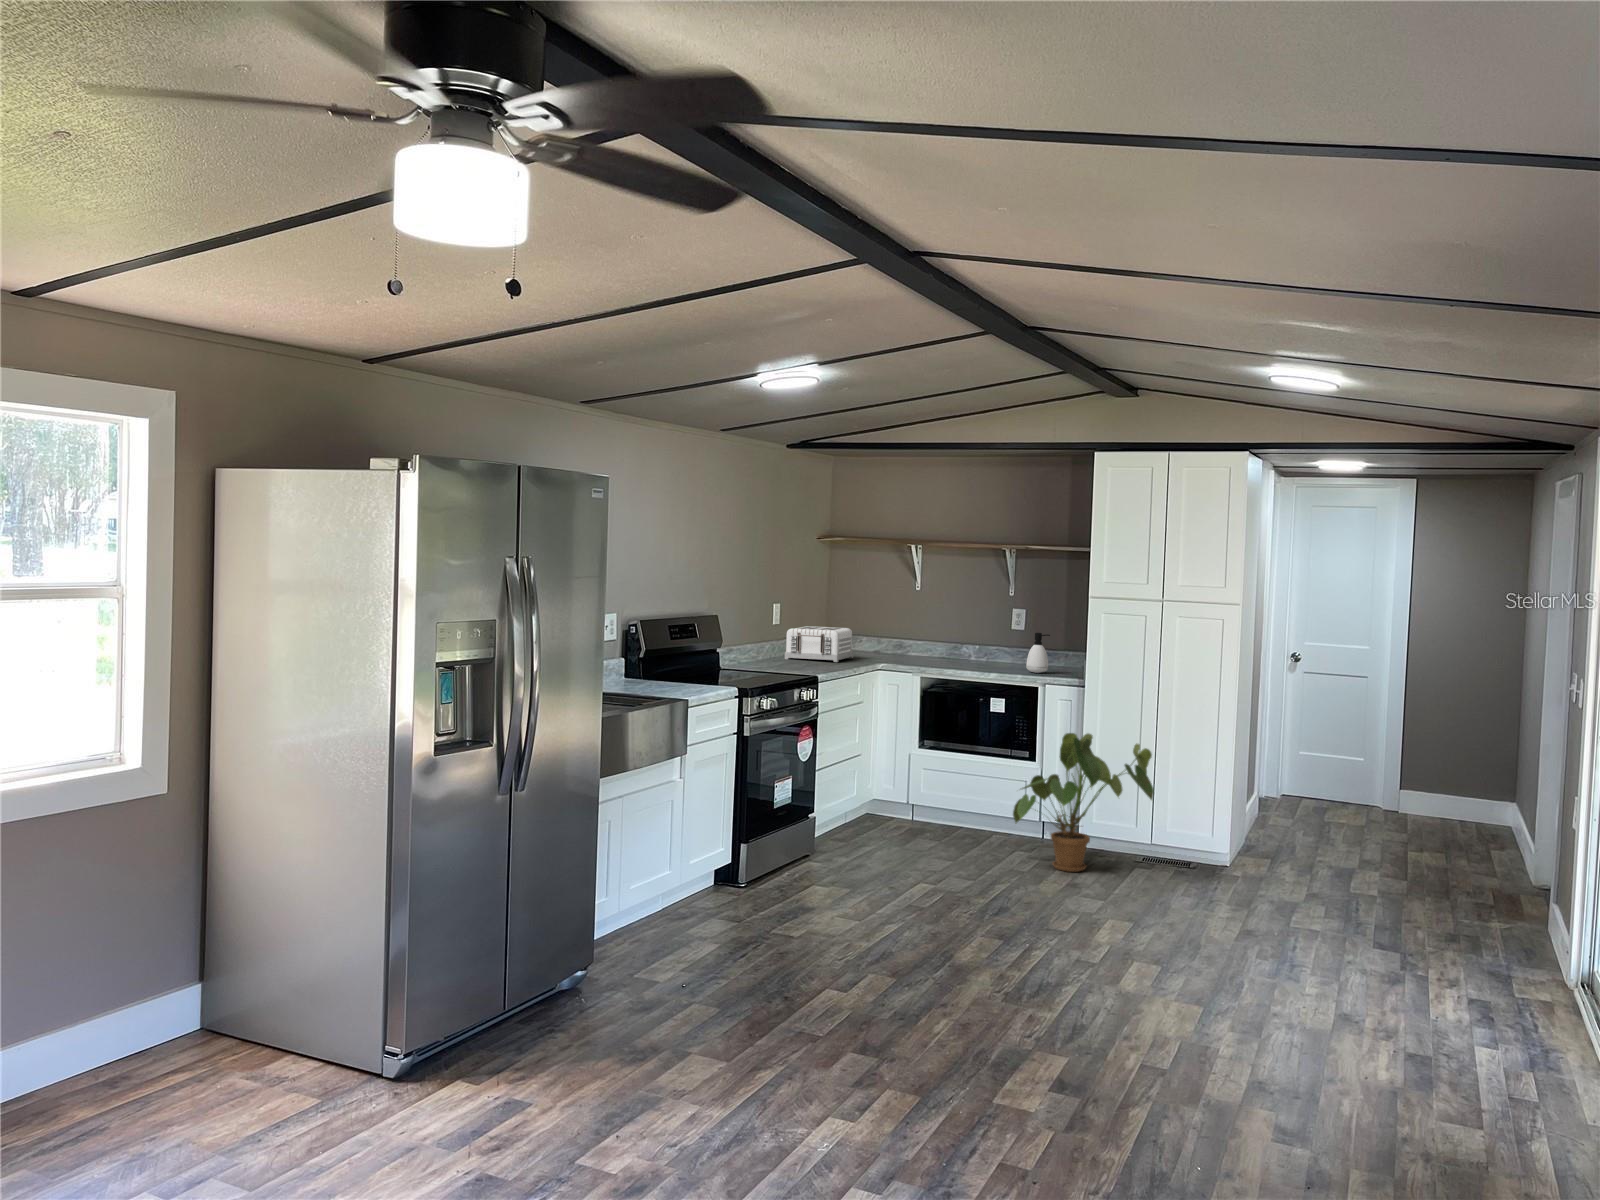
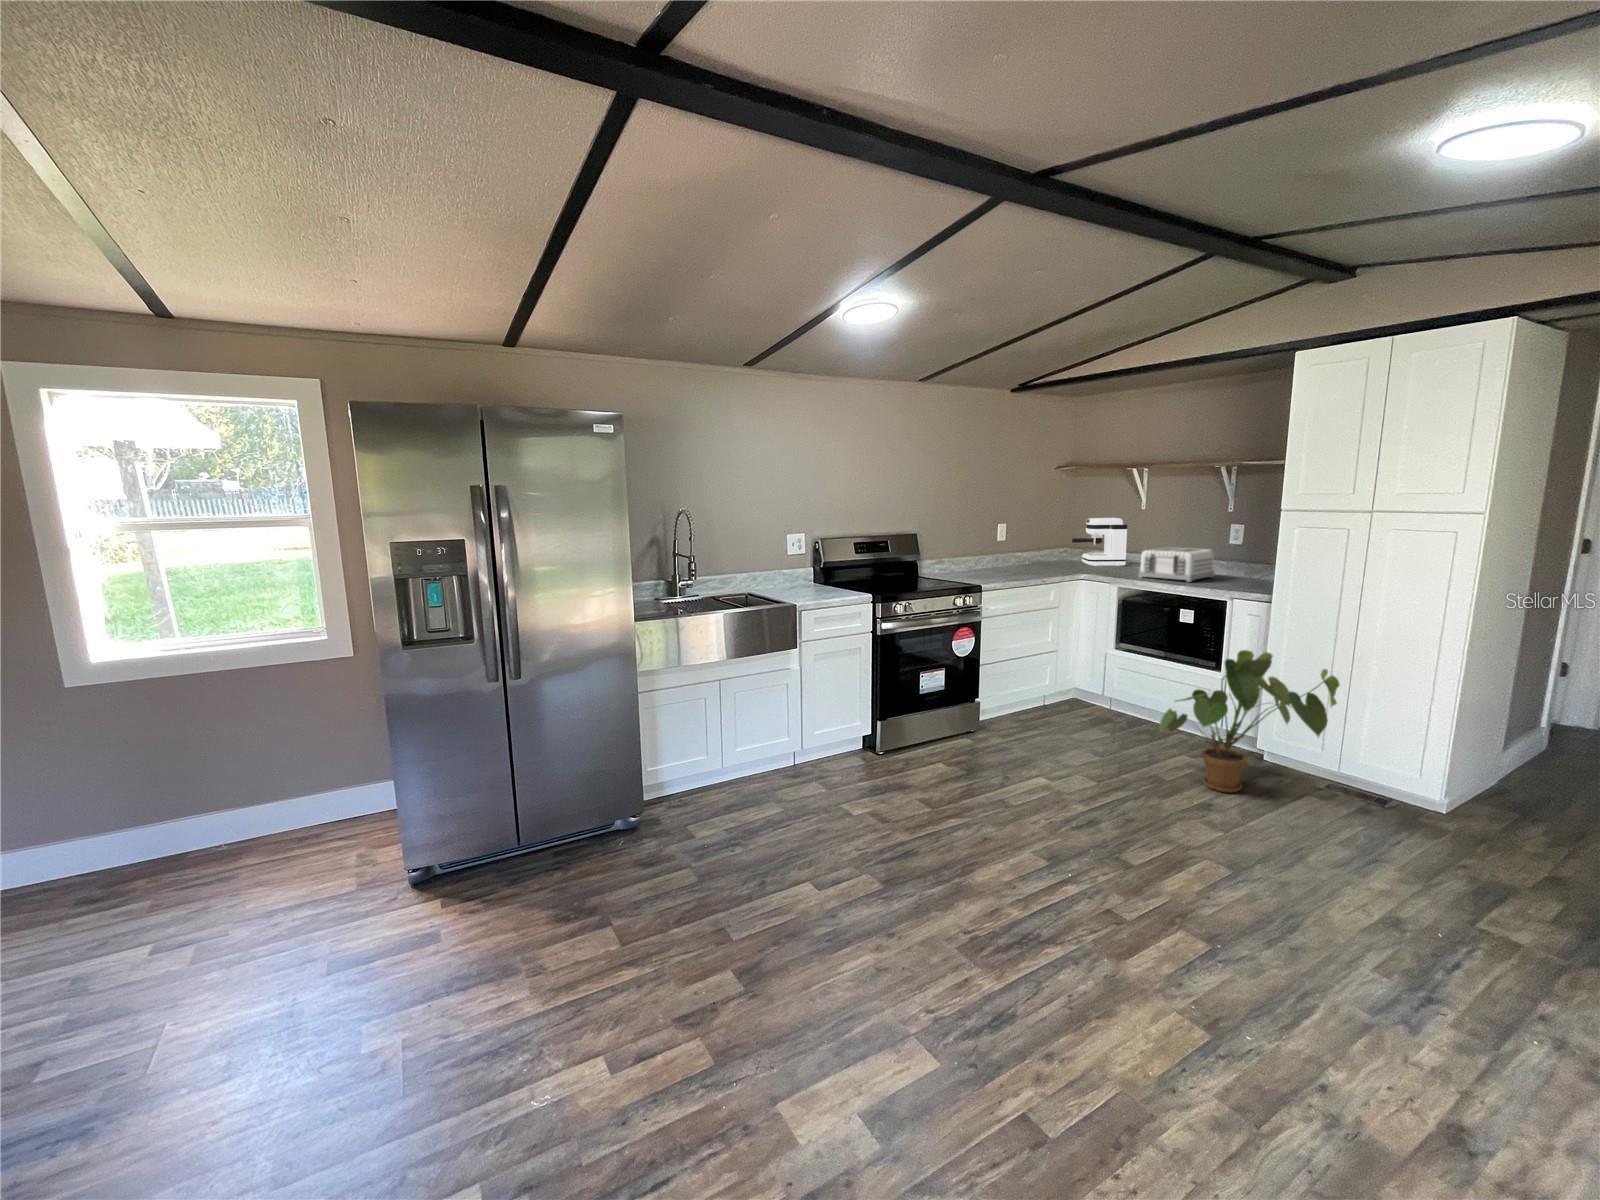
coffee maker: none [844,599,906,656] -> present [1072,518,1127,566]
toaster: present [785,626,853,662] -> present [1138,547,1214,582]
soap dispenser: present [1026,633,1050,673] -> none [1224,547,1253,586]

